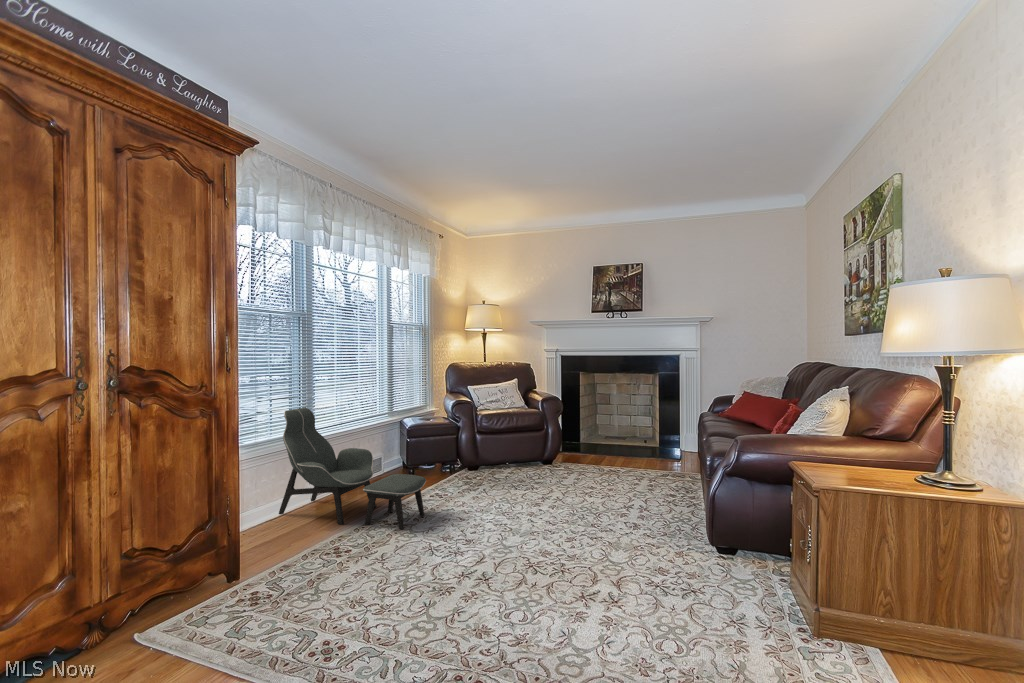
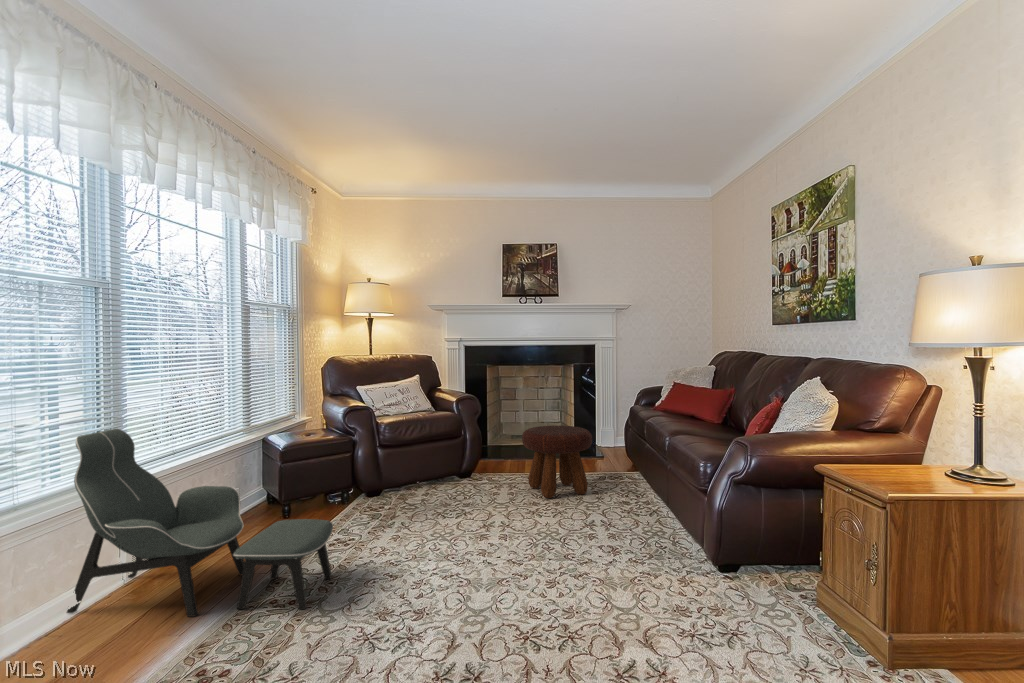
footstool: none [587,425,646,484] -> present [522,426,592,498]

